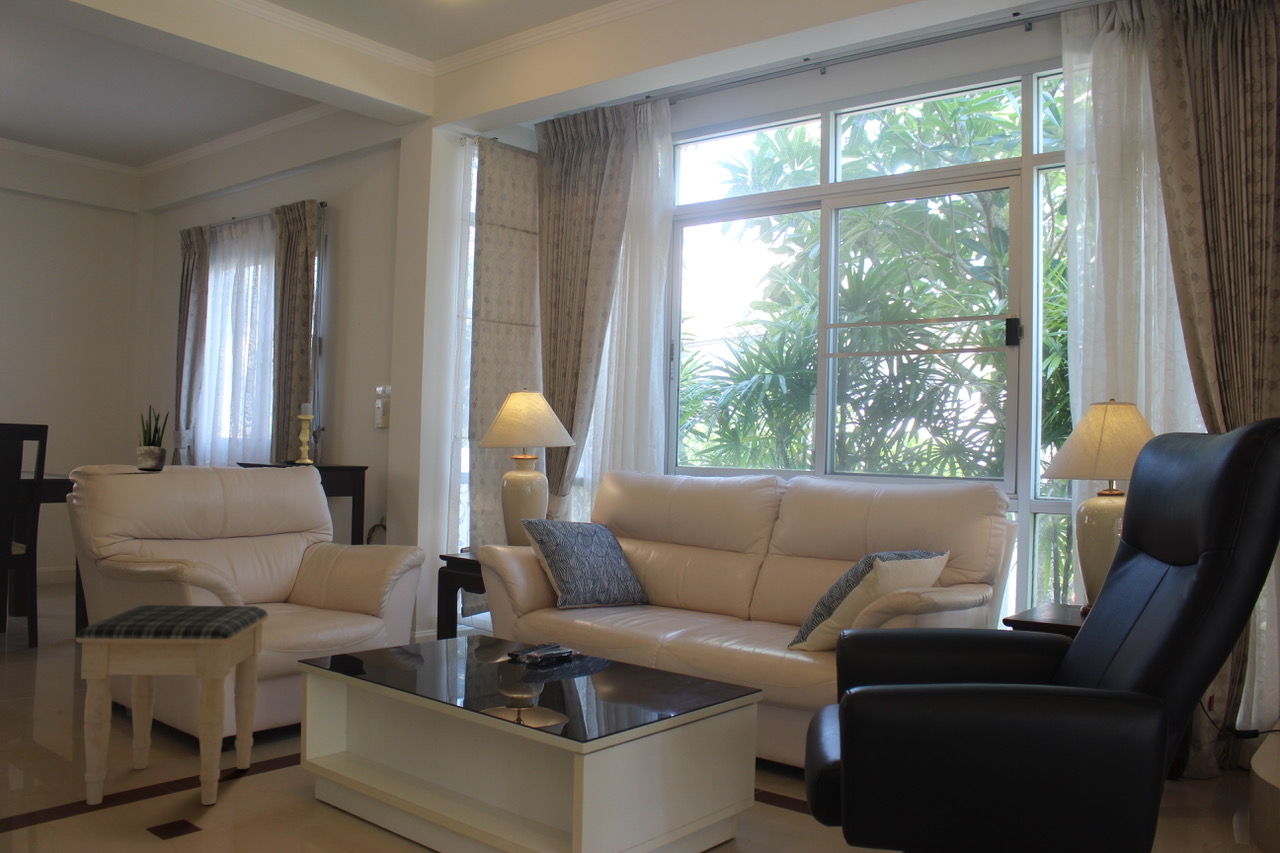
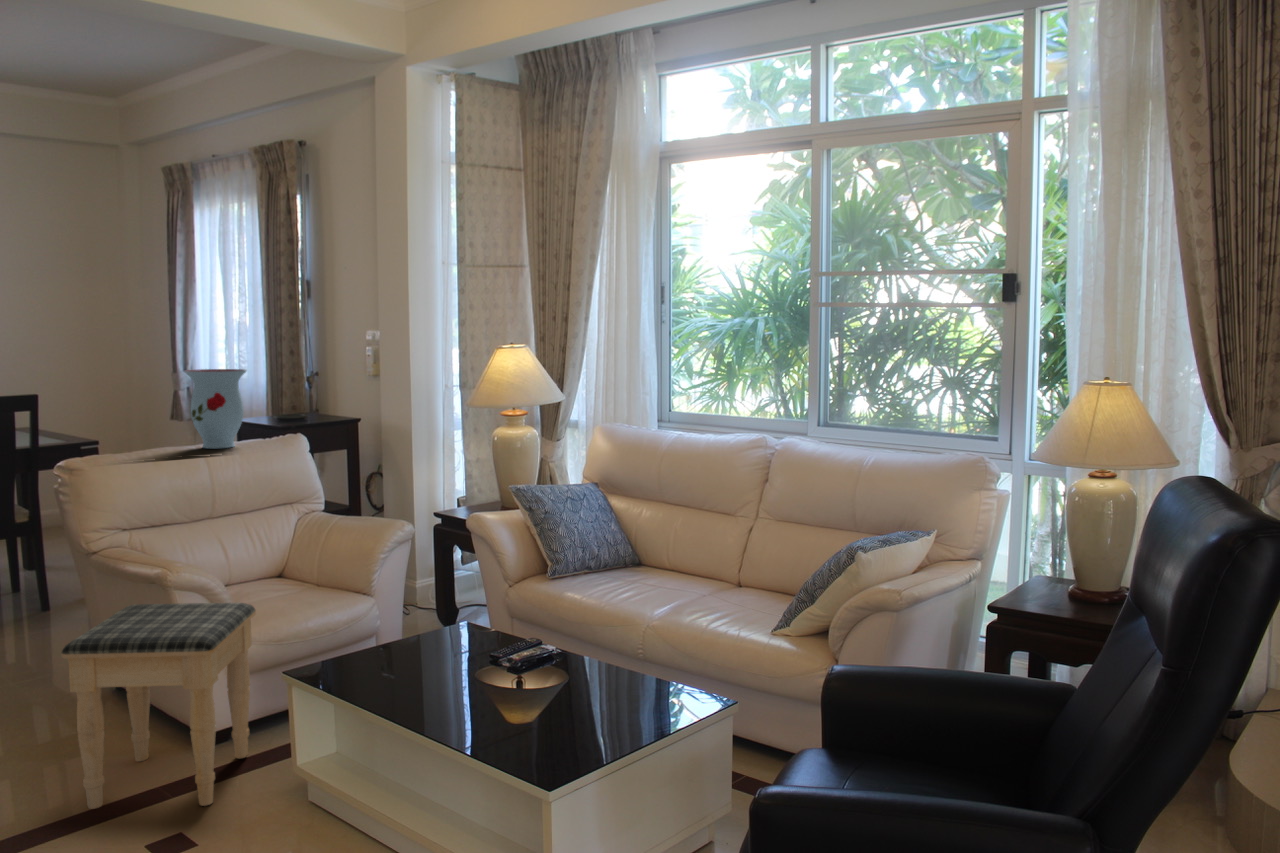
vase: none [205,393,267,471] -> present [184,369,246,448]
candle holder: present [296,403,314,463] -> none [290,348,308,410]
potted plant: present [136,405,169,472] -> none [118,388,148,455]

